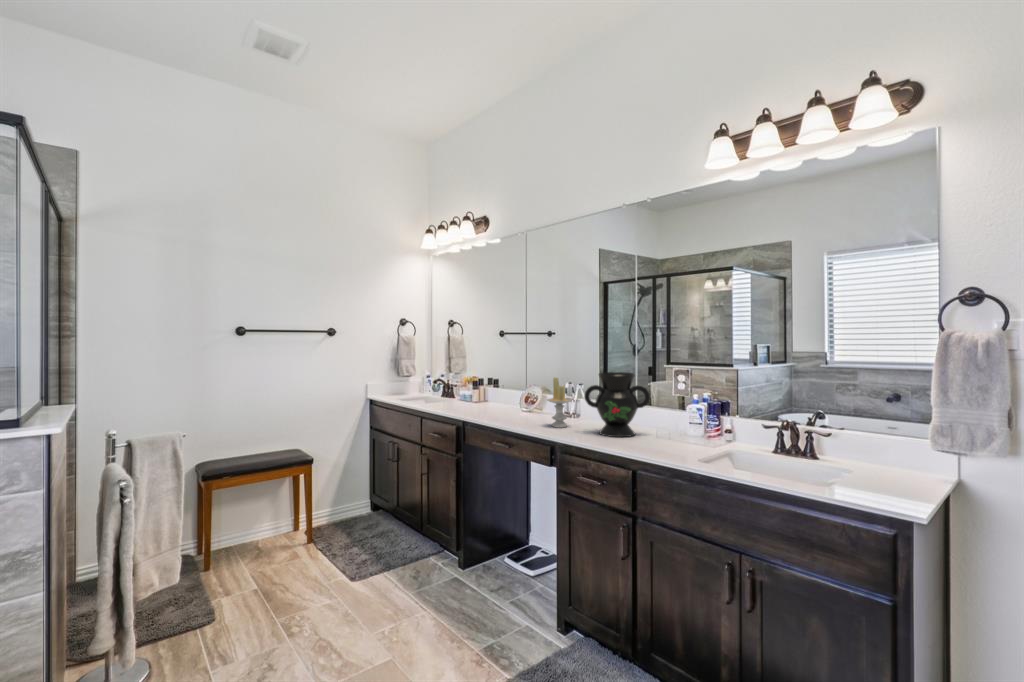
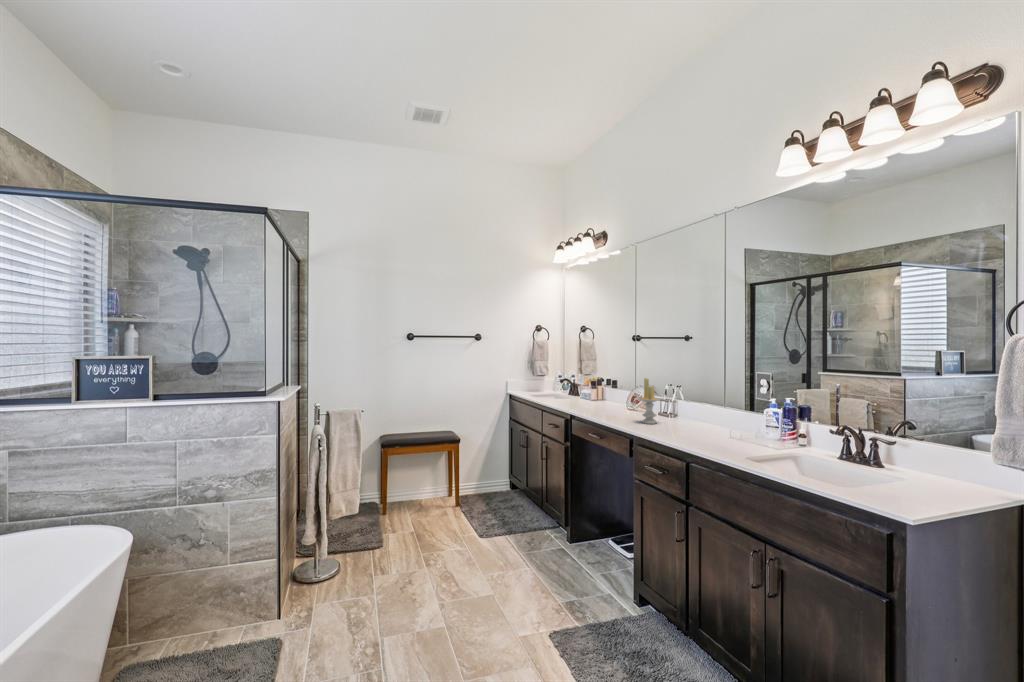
decorative vase: present [585,372,650,437] -> none [666,375,730,435]

